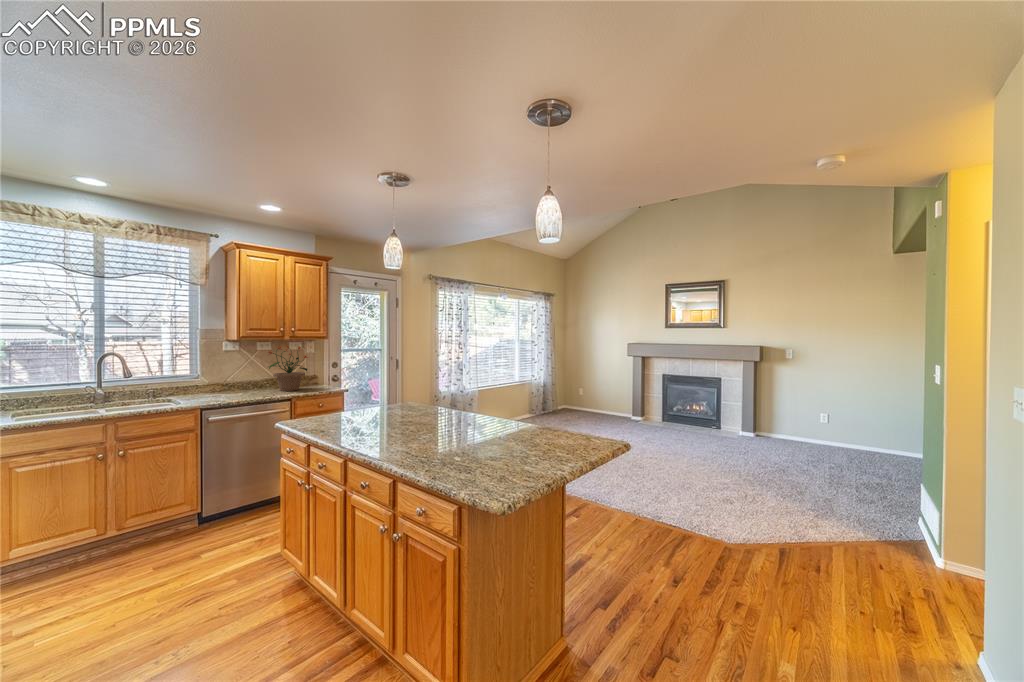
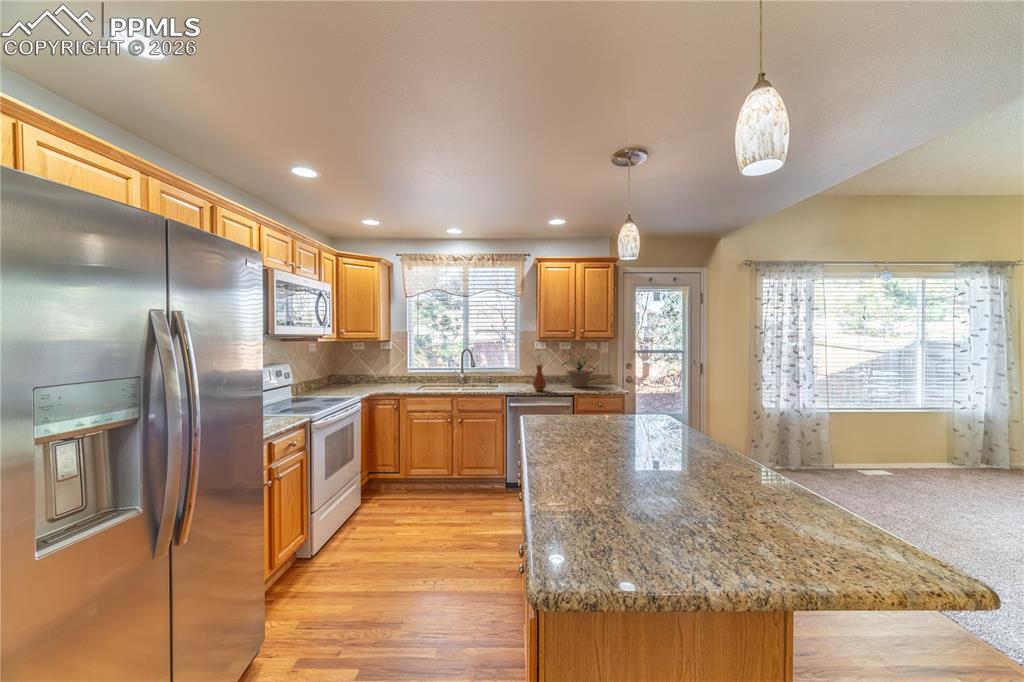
vase: none [230,354,262,399] -> present [533,354,547,391]

